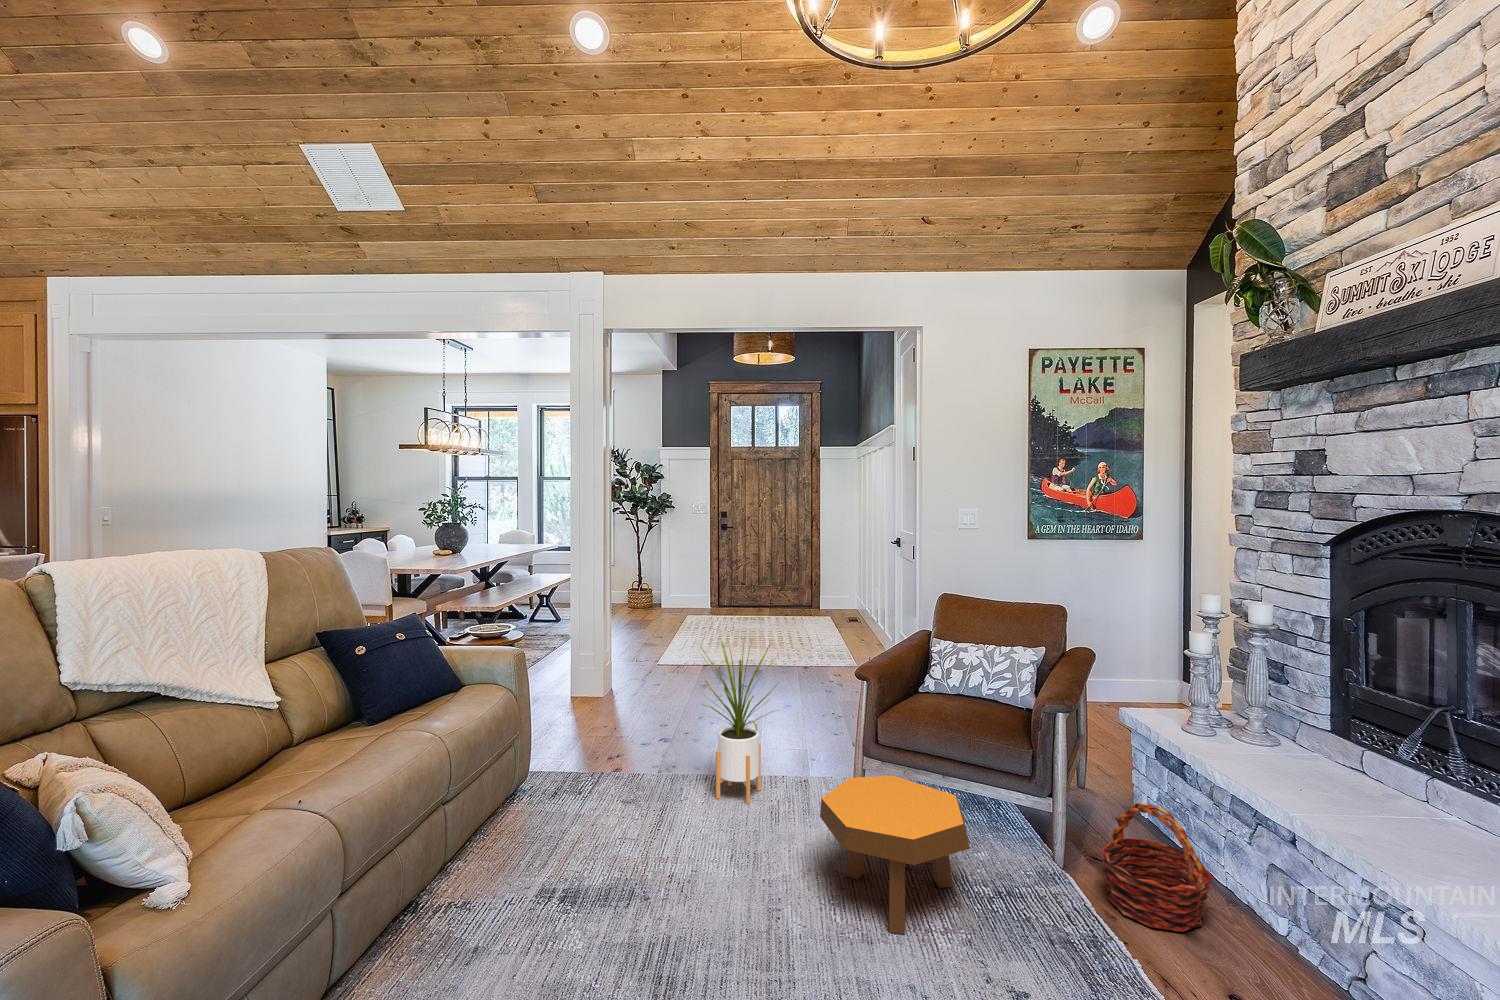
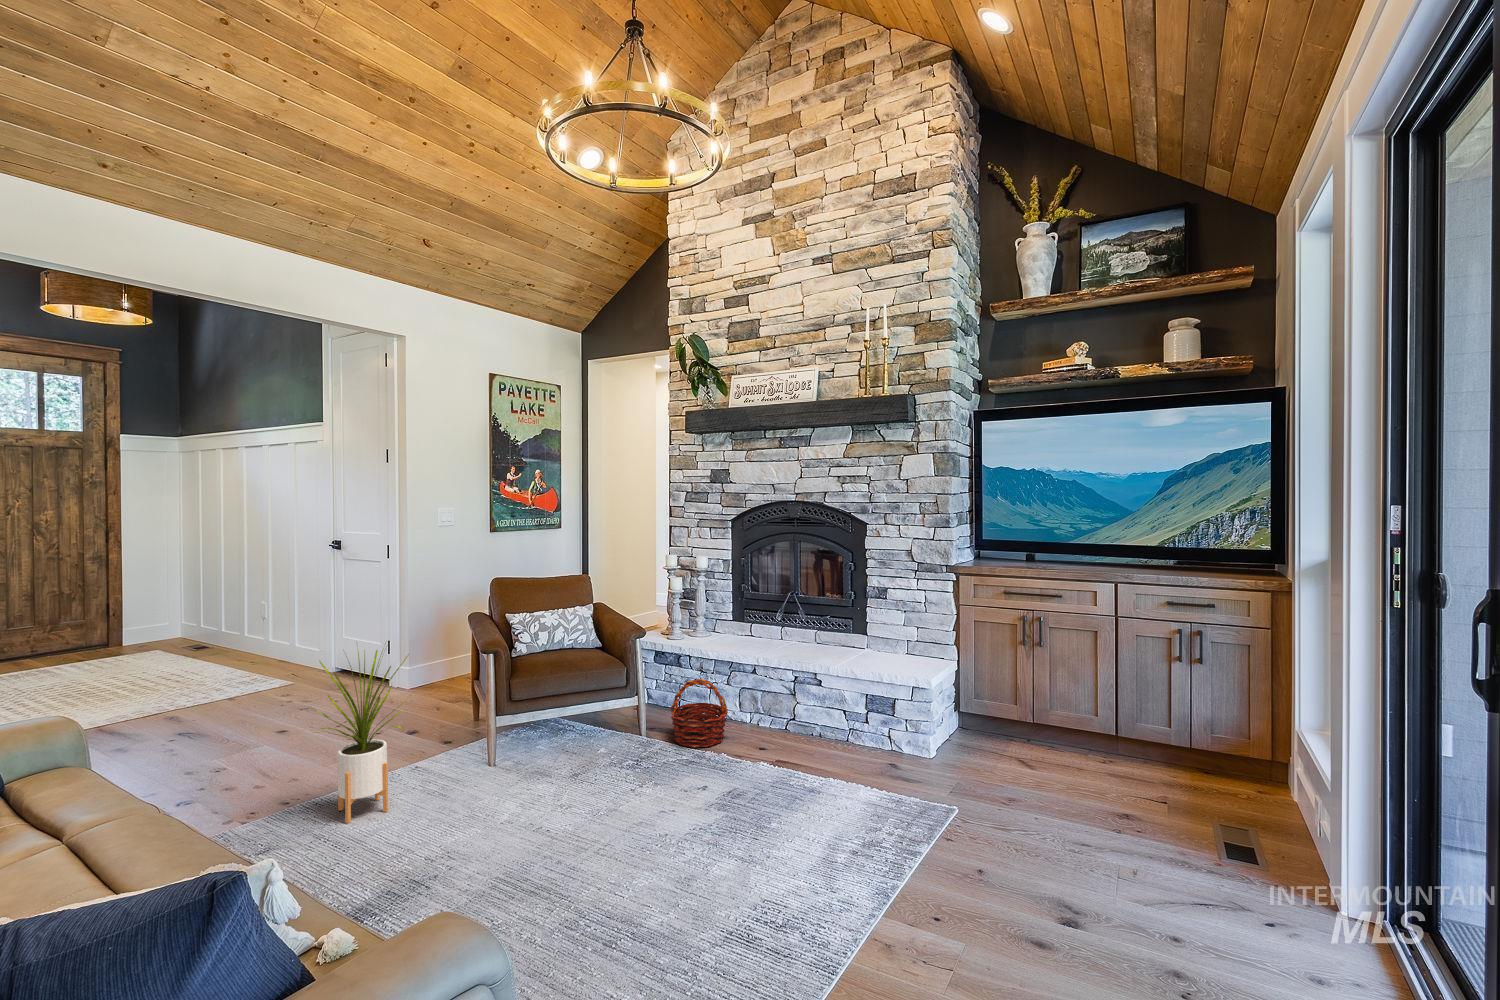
footstool: present [820,775,970,934] -> none [526,714,639,815]

